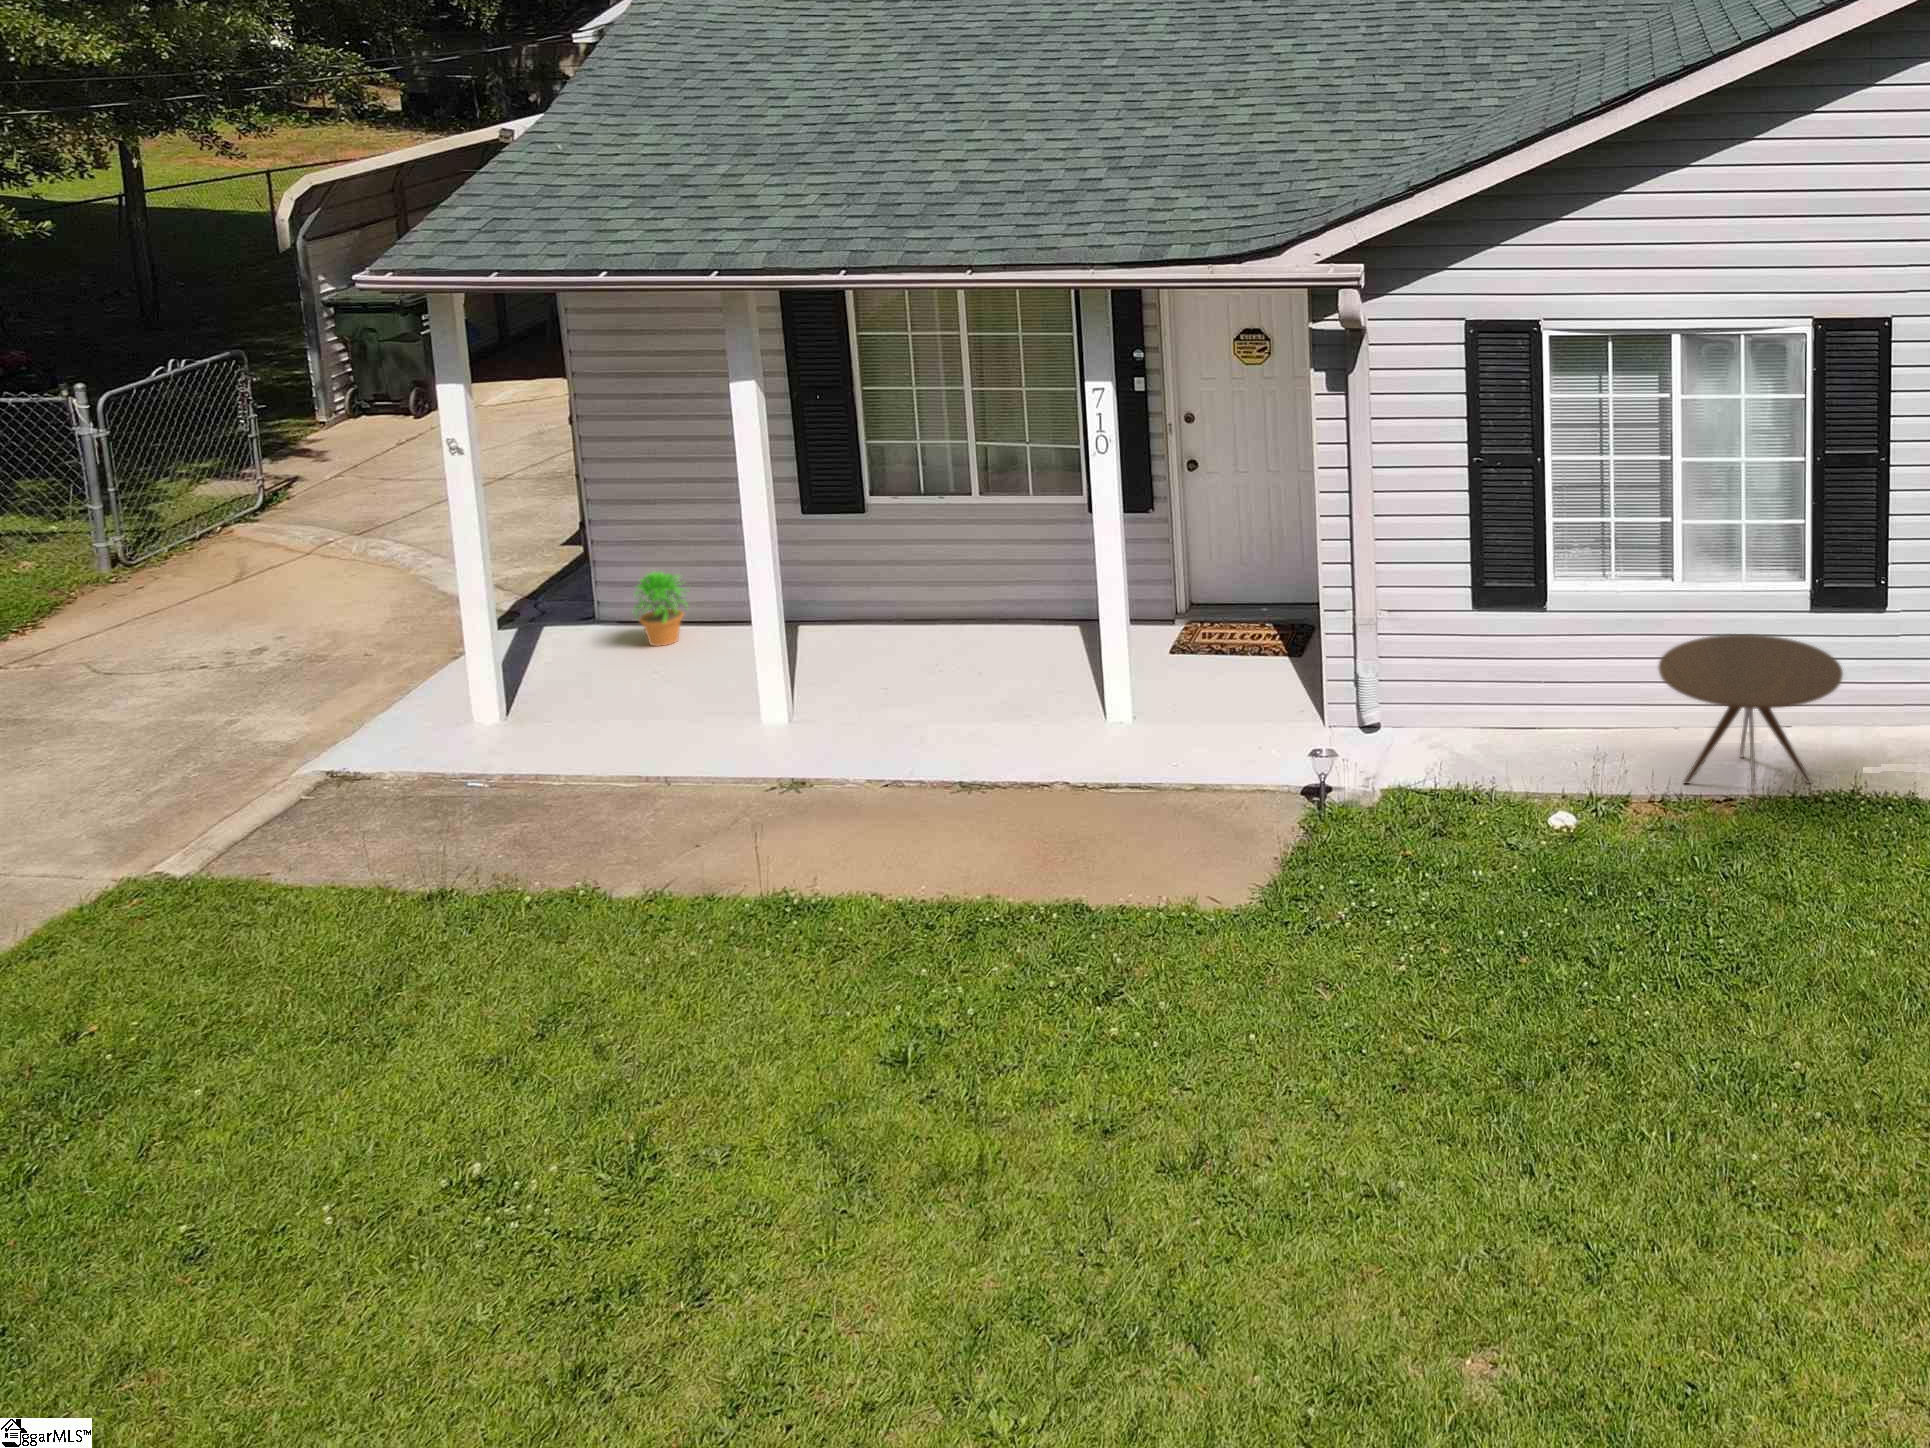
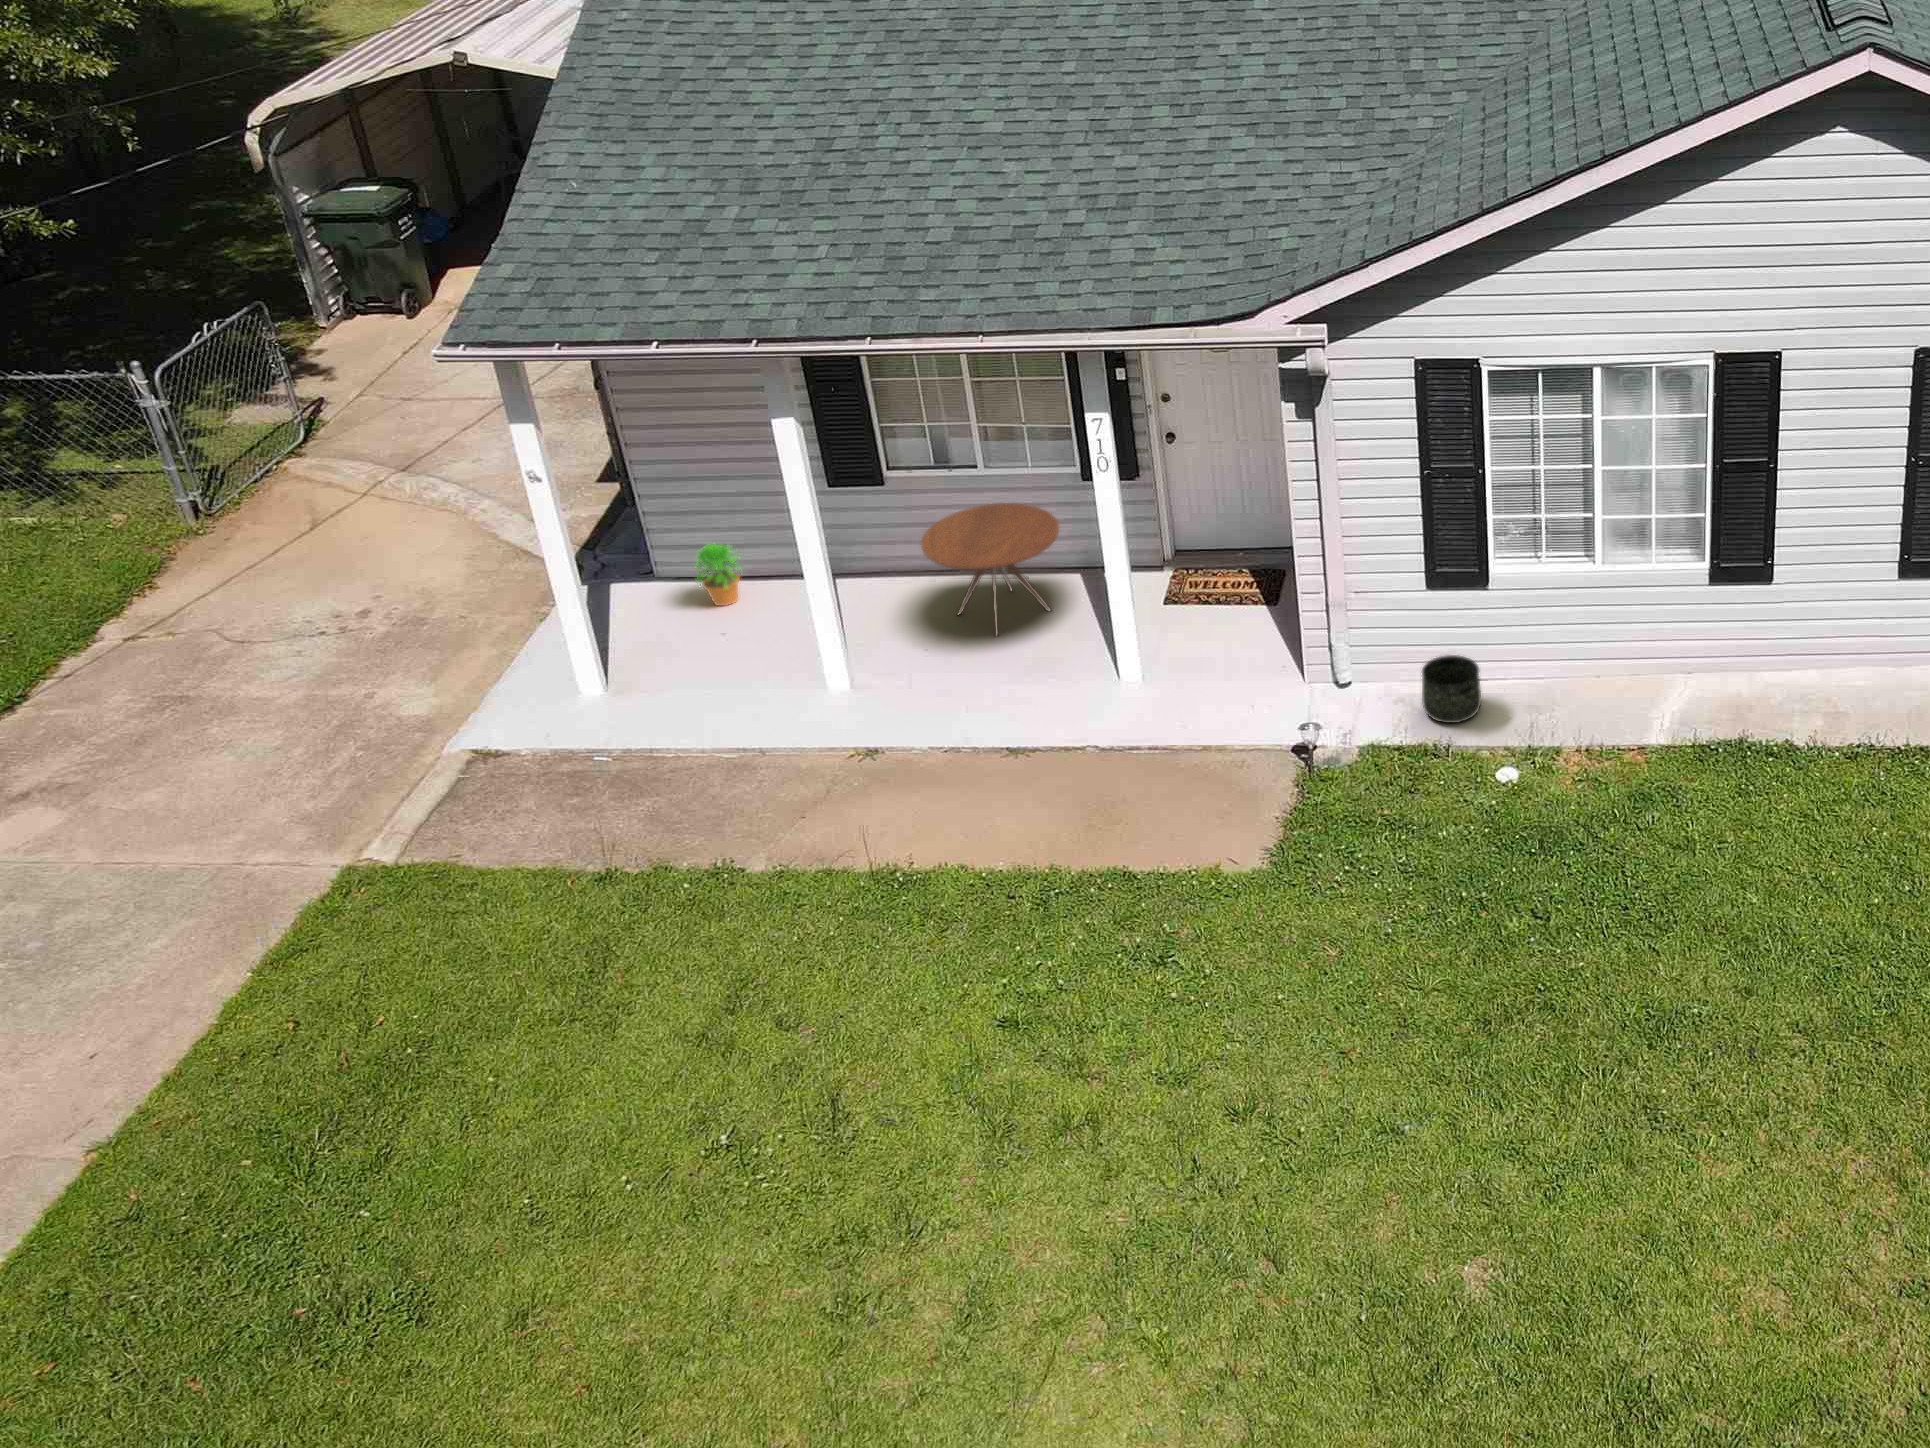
round table: present [1658,634,1843,811] -> present [921,503,1059,636]
basket: none [1461,691,1532,771] -> present [1422,655,1481,723]

